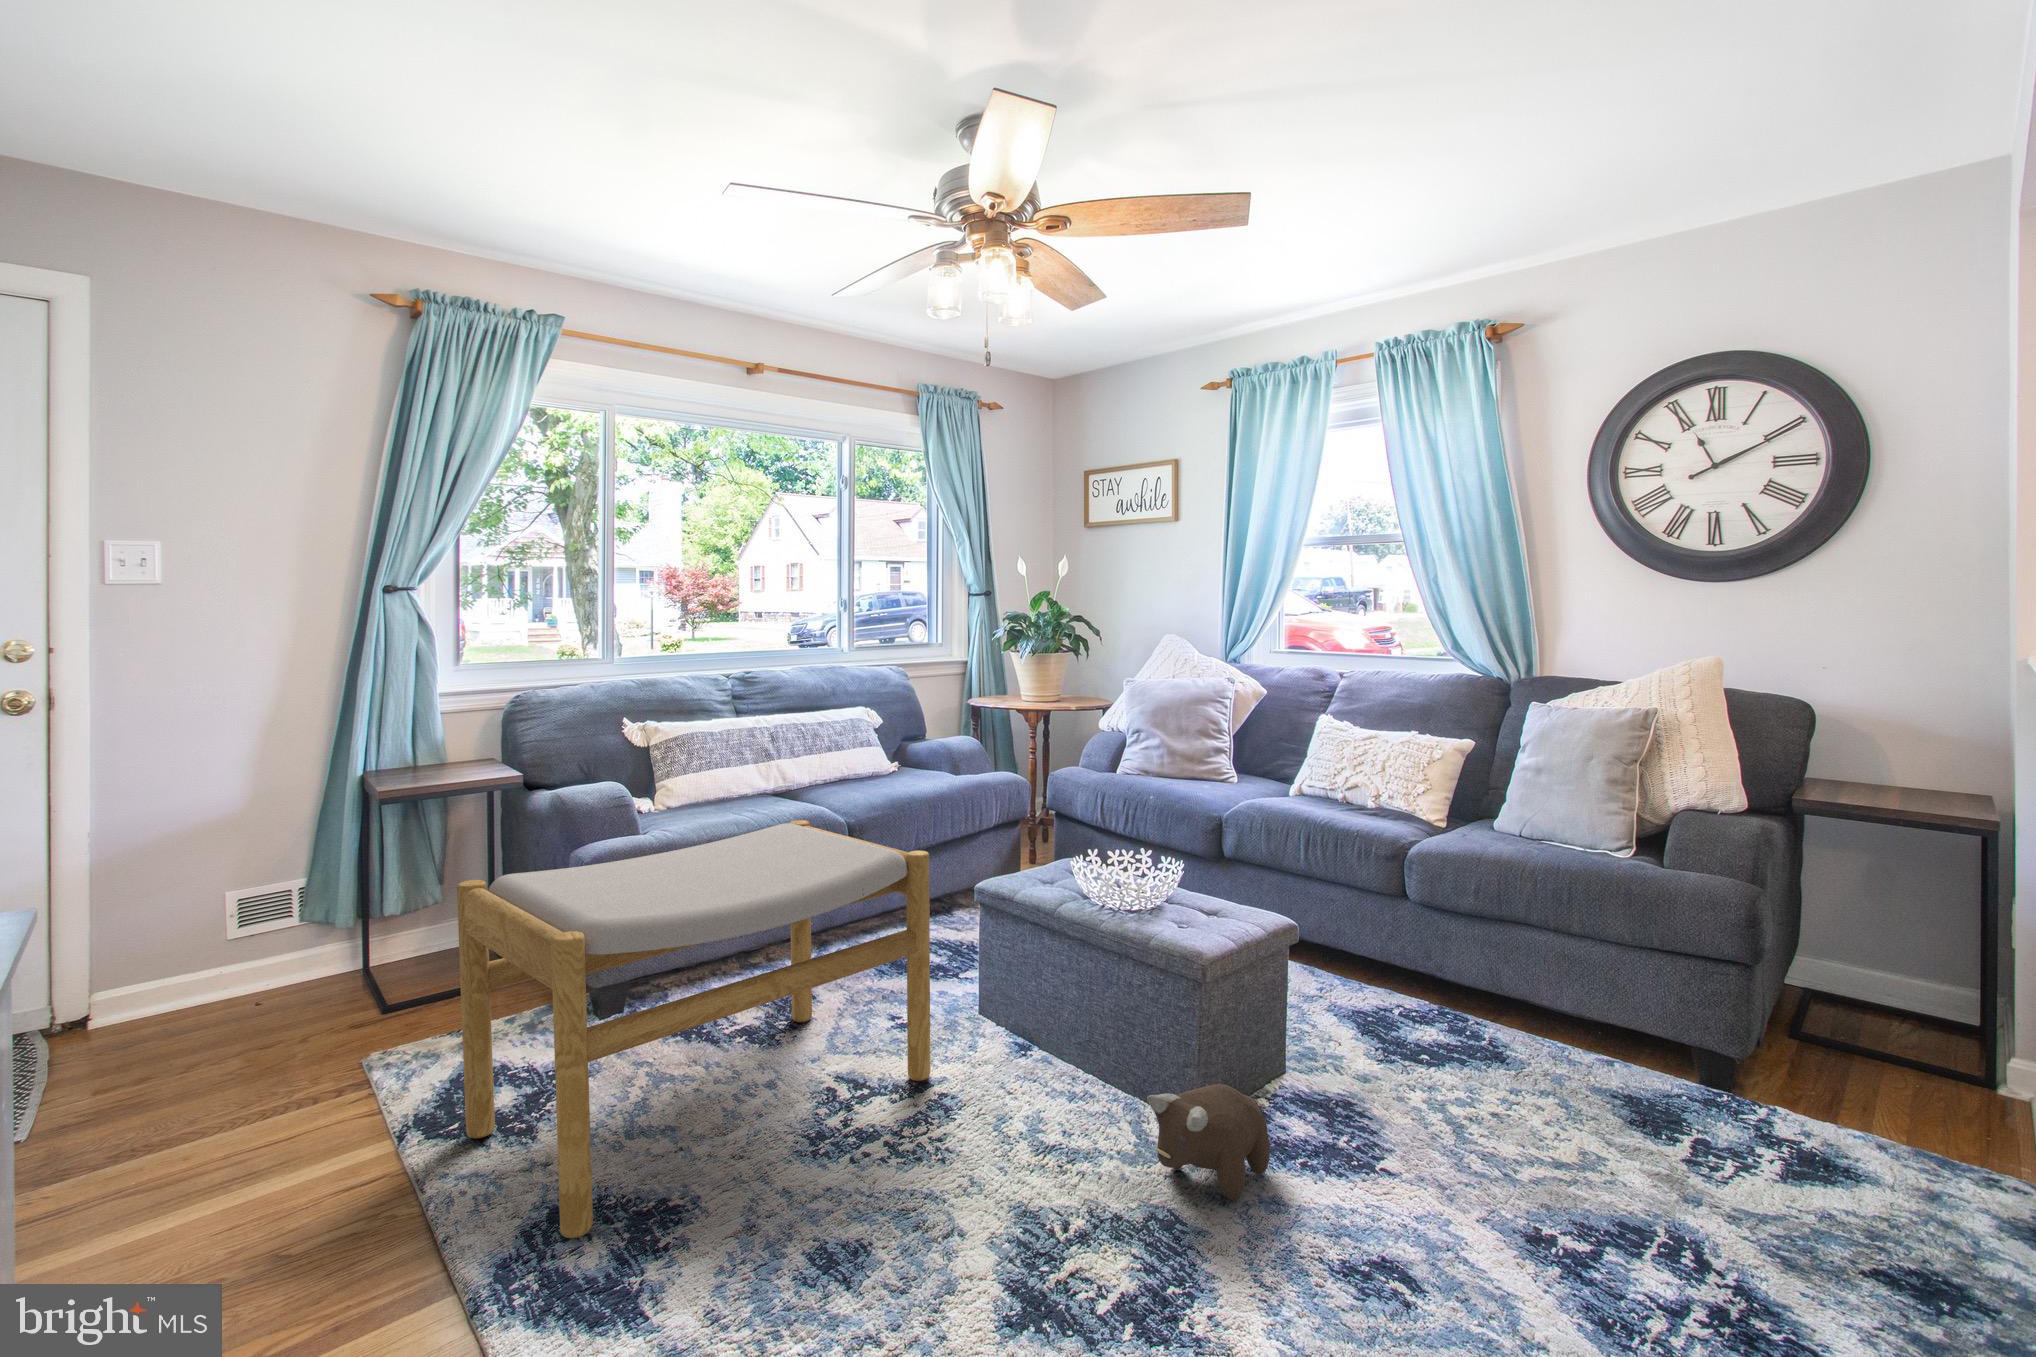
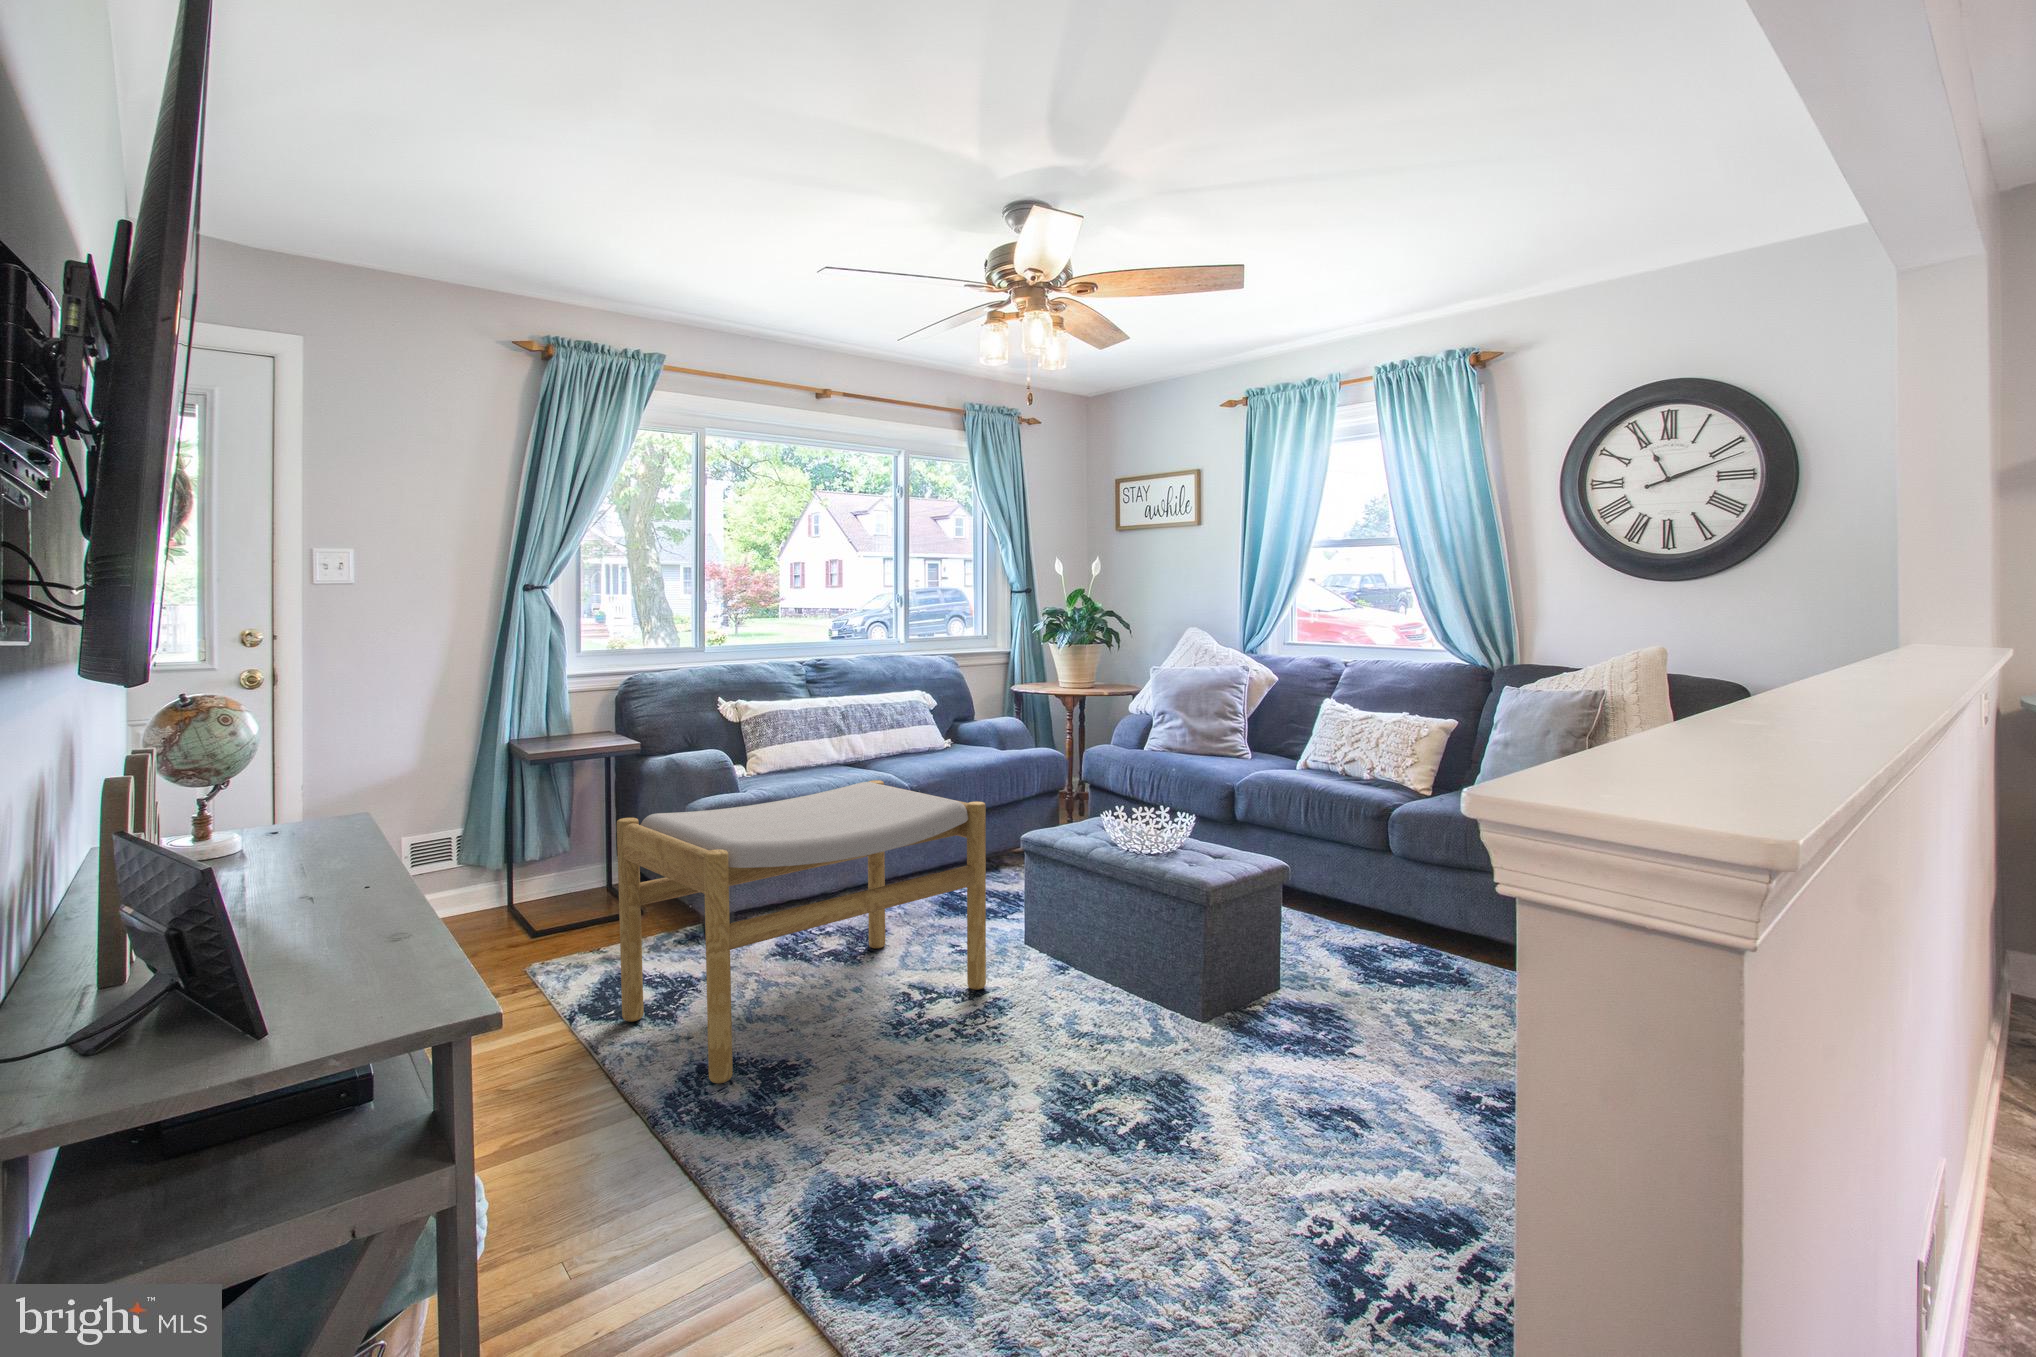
plush toy: present [1147,1084,1270,1201] -> none [1160,982,1259,1070]

